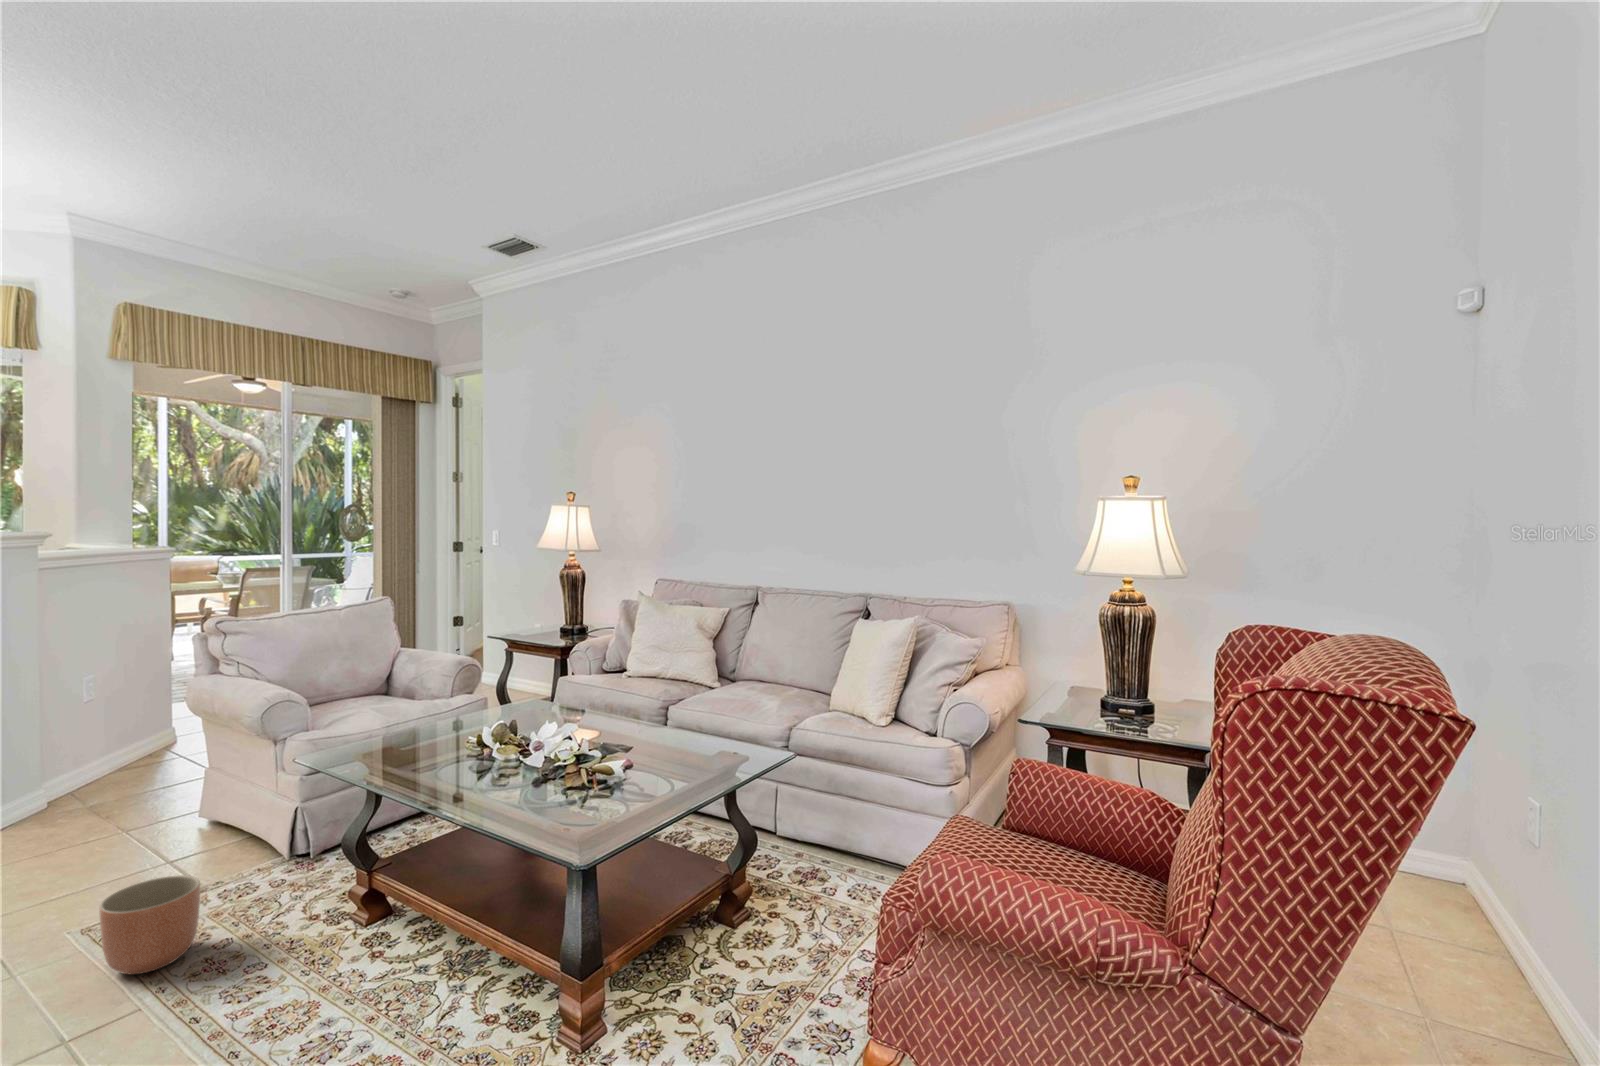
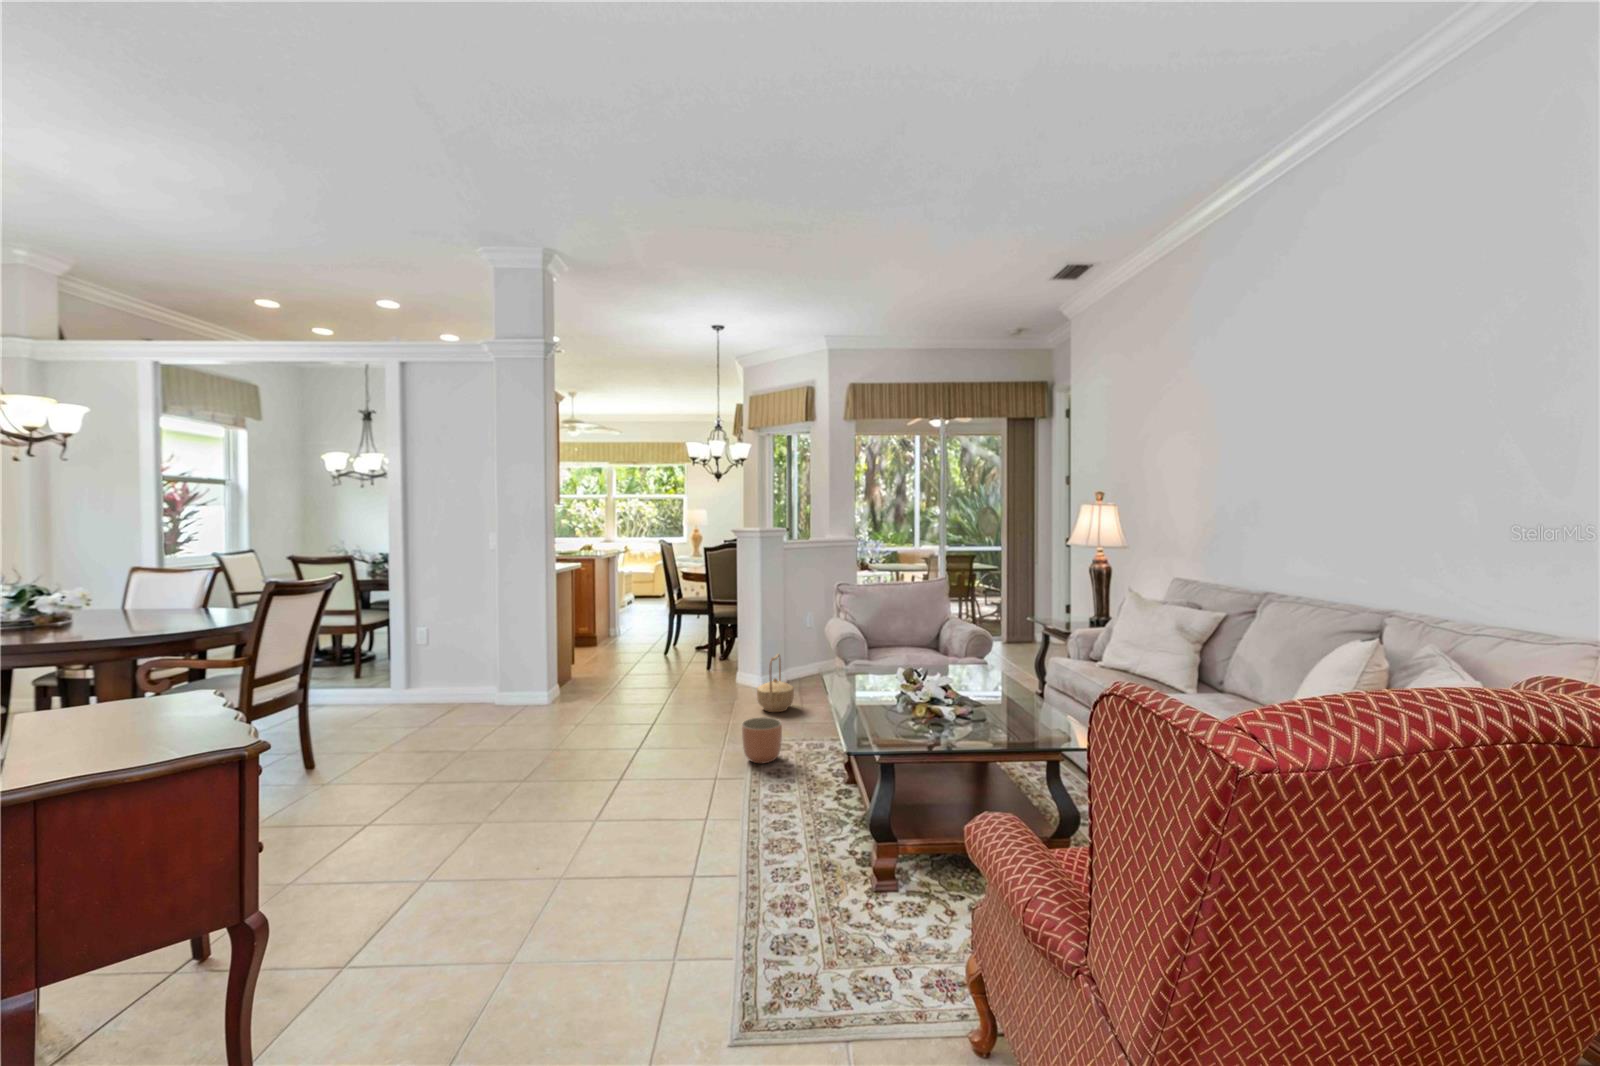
basket: none [29,763,127,878] -> present [757,654,794,712]

